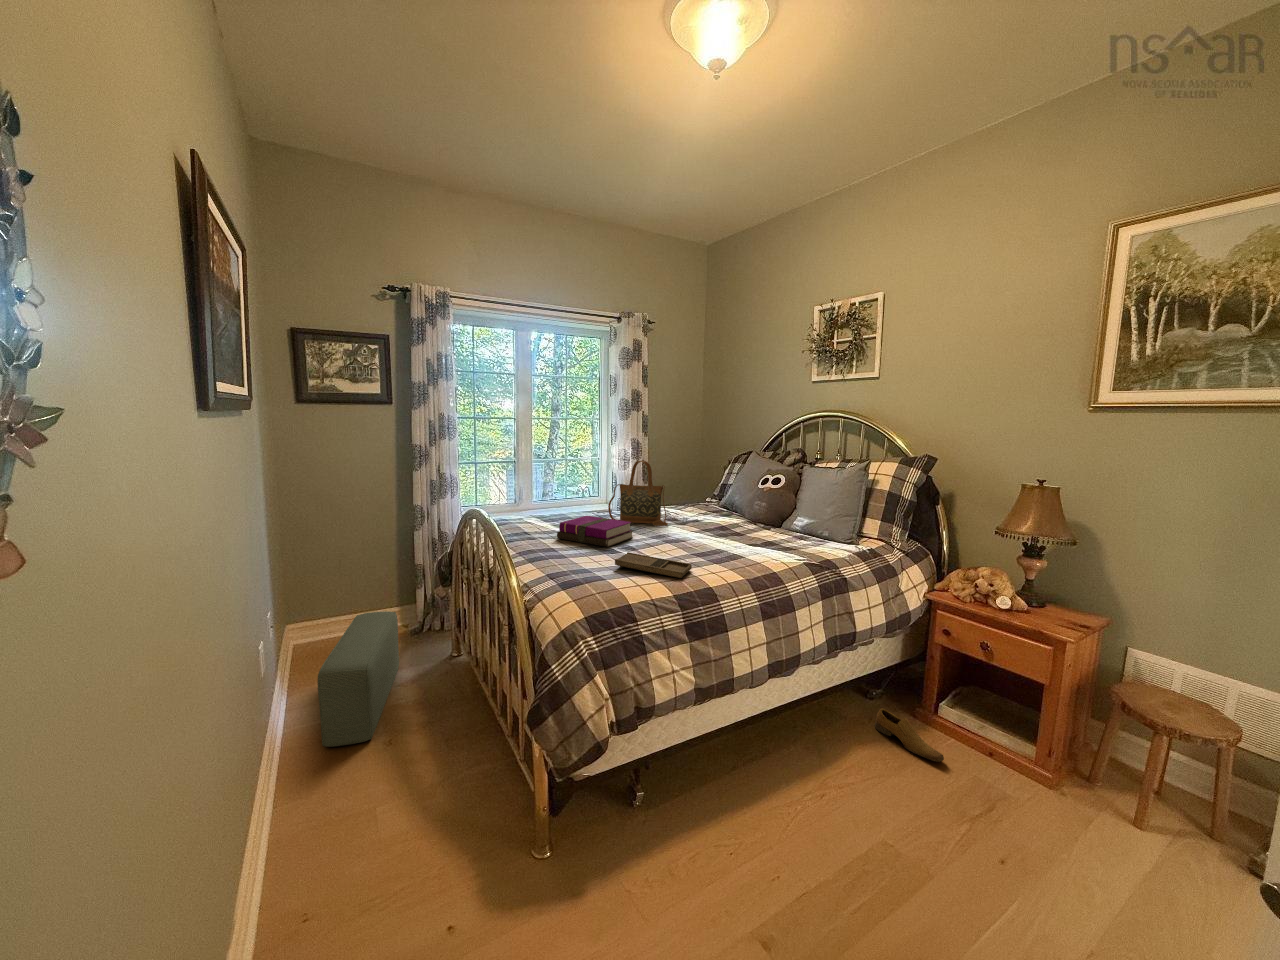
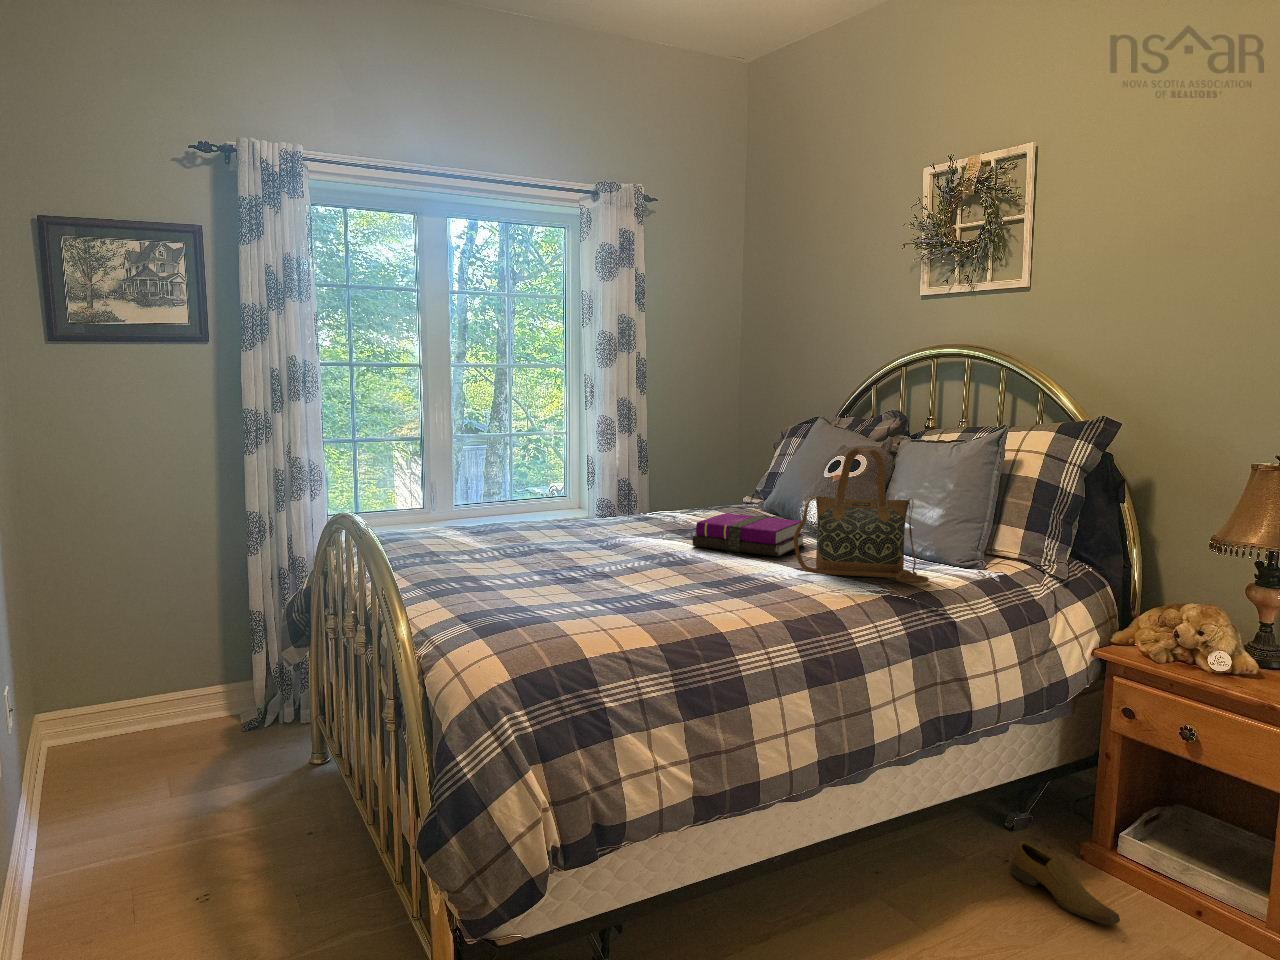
handbag: present [608,461,668,526] -> present [794,448,929,583]
notebook: present [557,516,633,547] -> present [693,513,805,557]
tray: present [615,552,692,578] -> none [569,580,695,620]
pouf: present [318,611,399,747] -> none [88,686,223,901]

